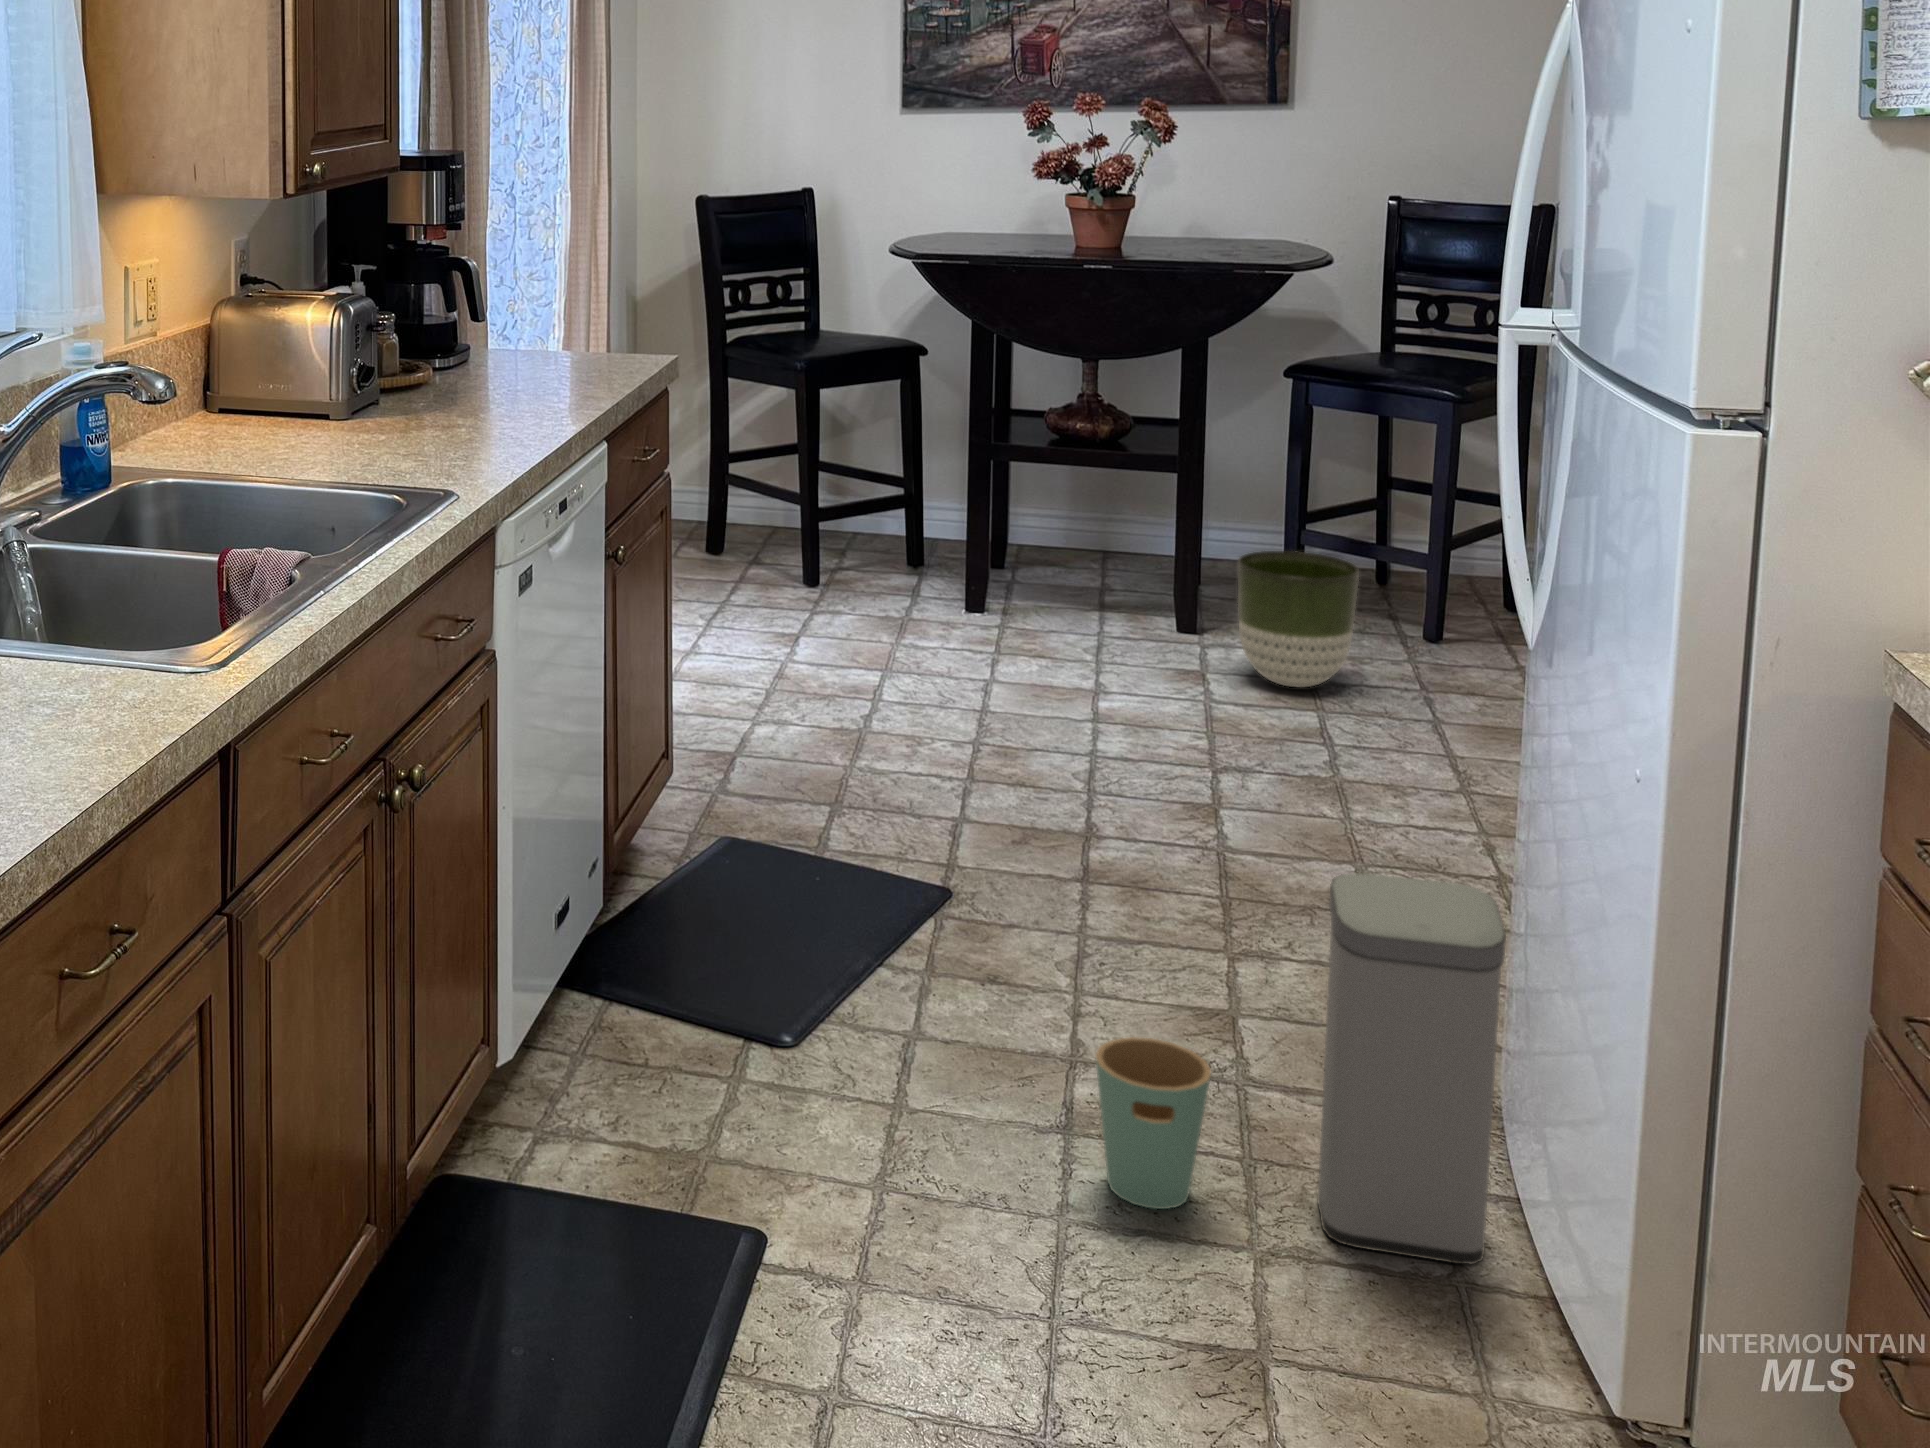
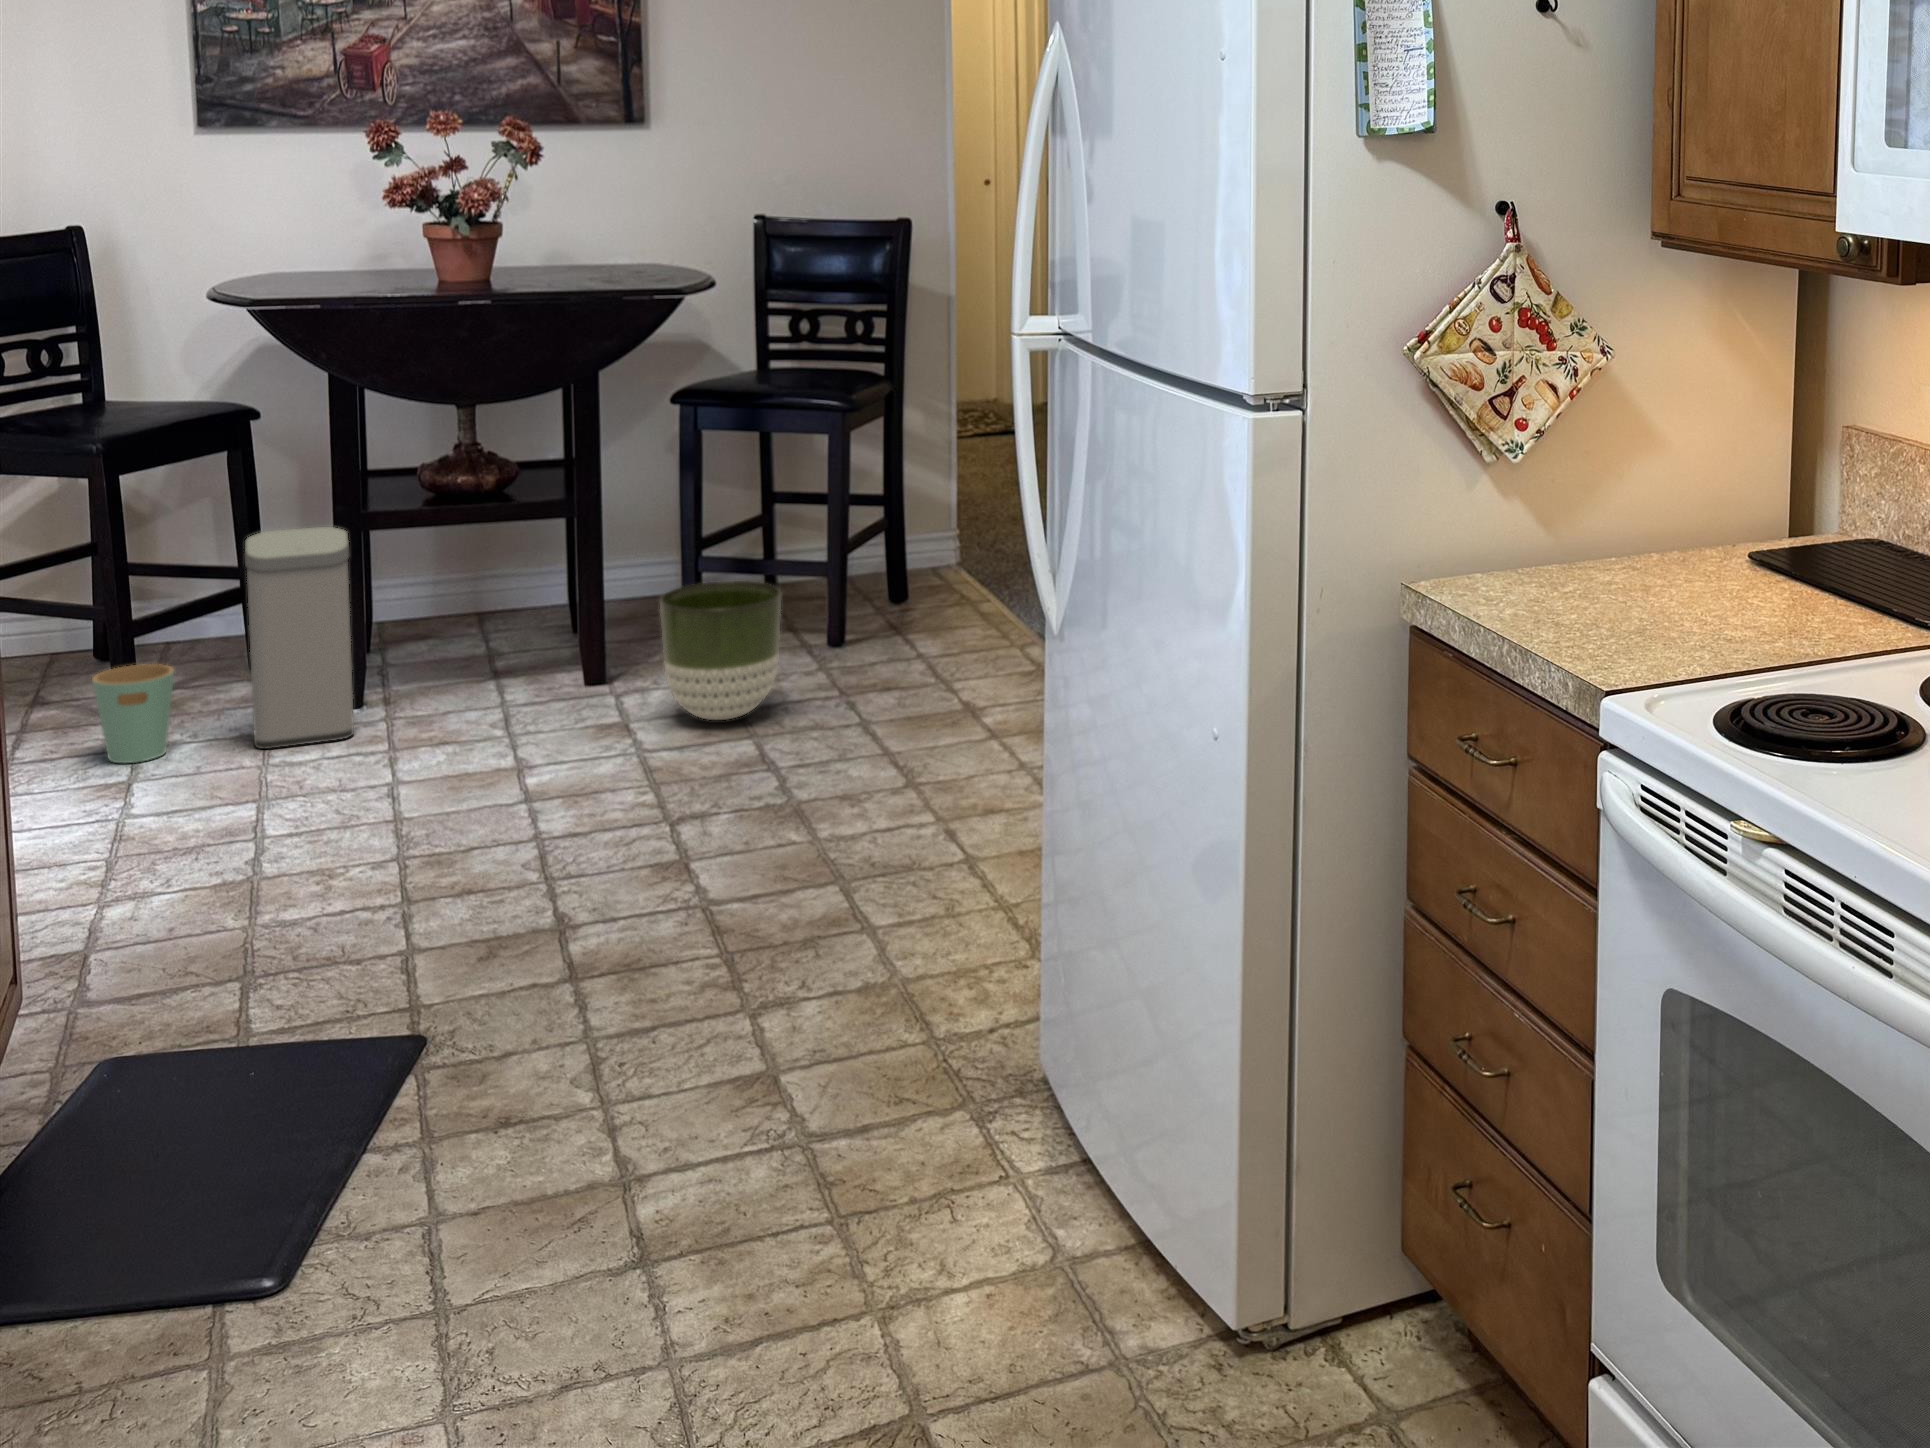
trash can: present [1096,874,1506,1264] -> present [92,527,354,763]

